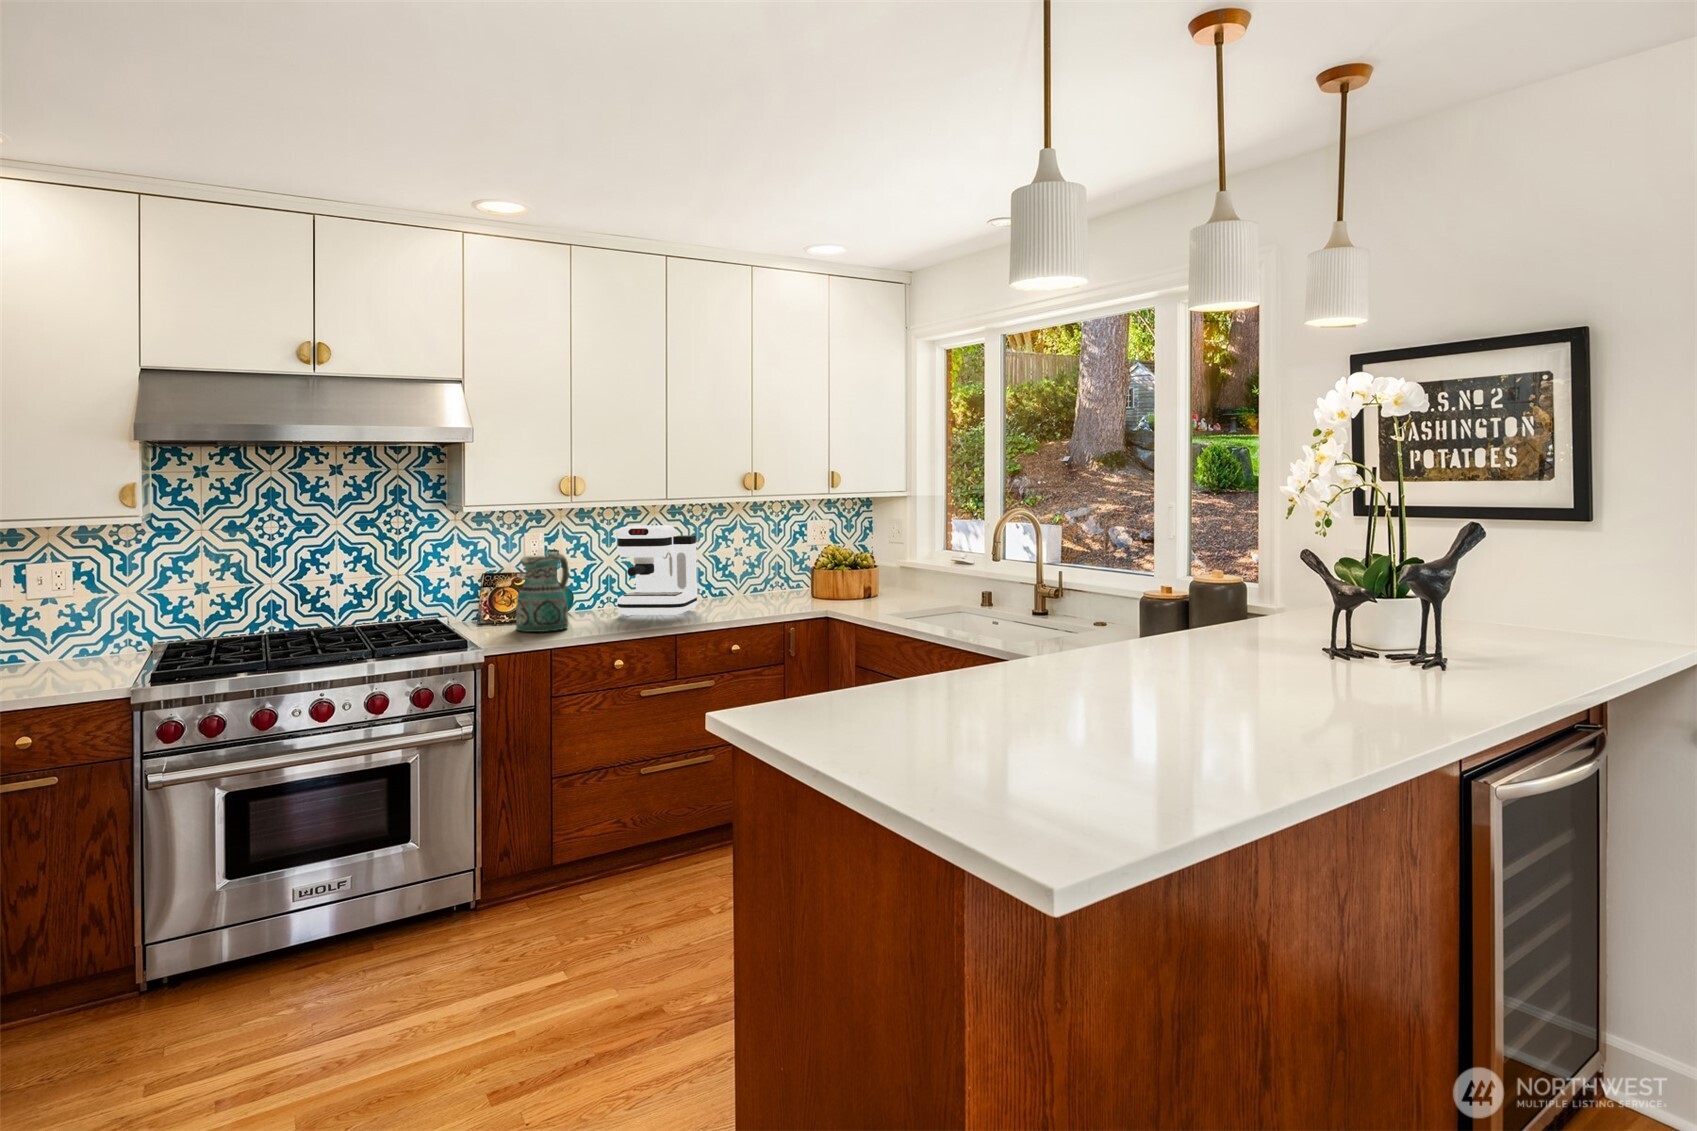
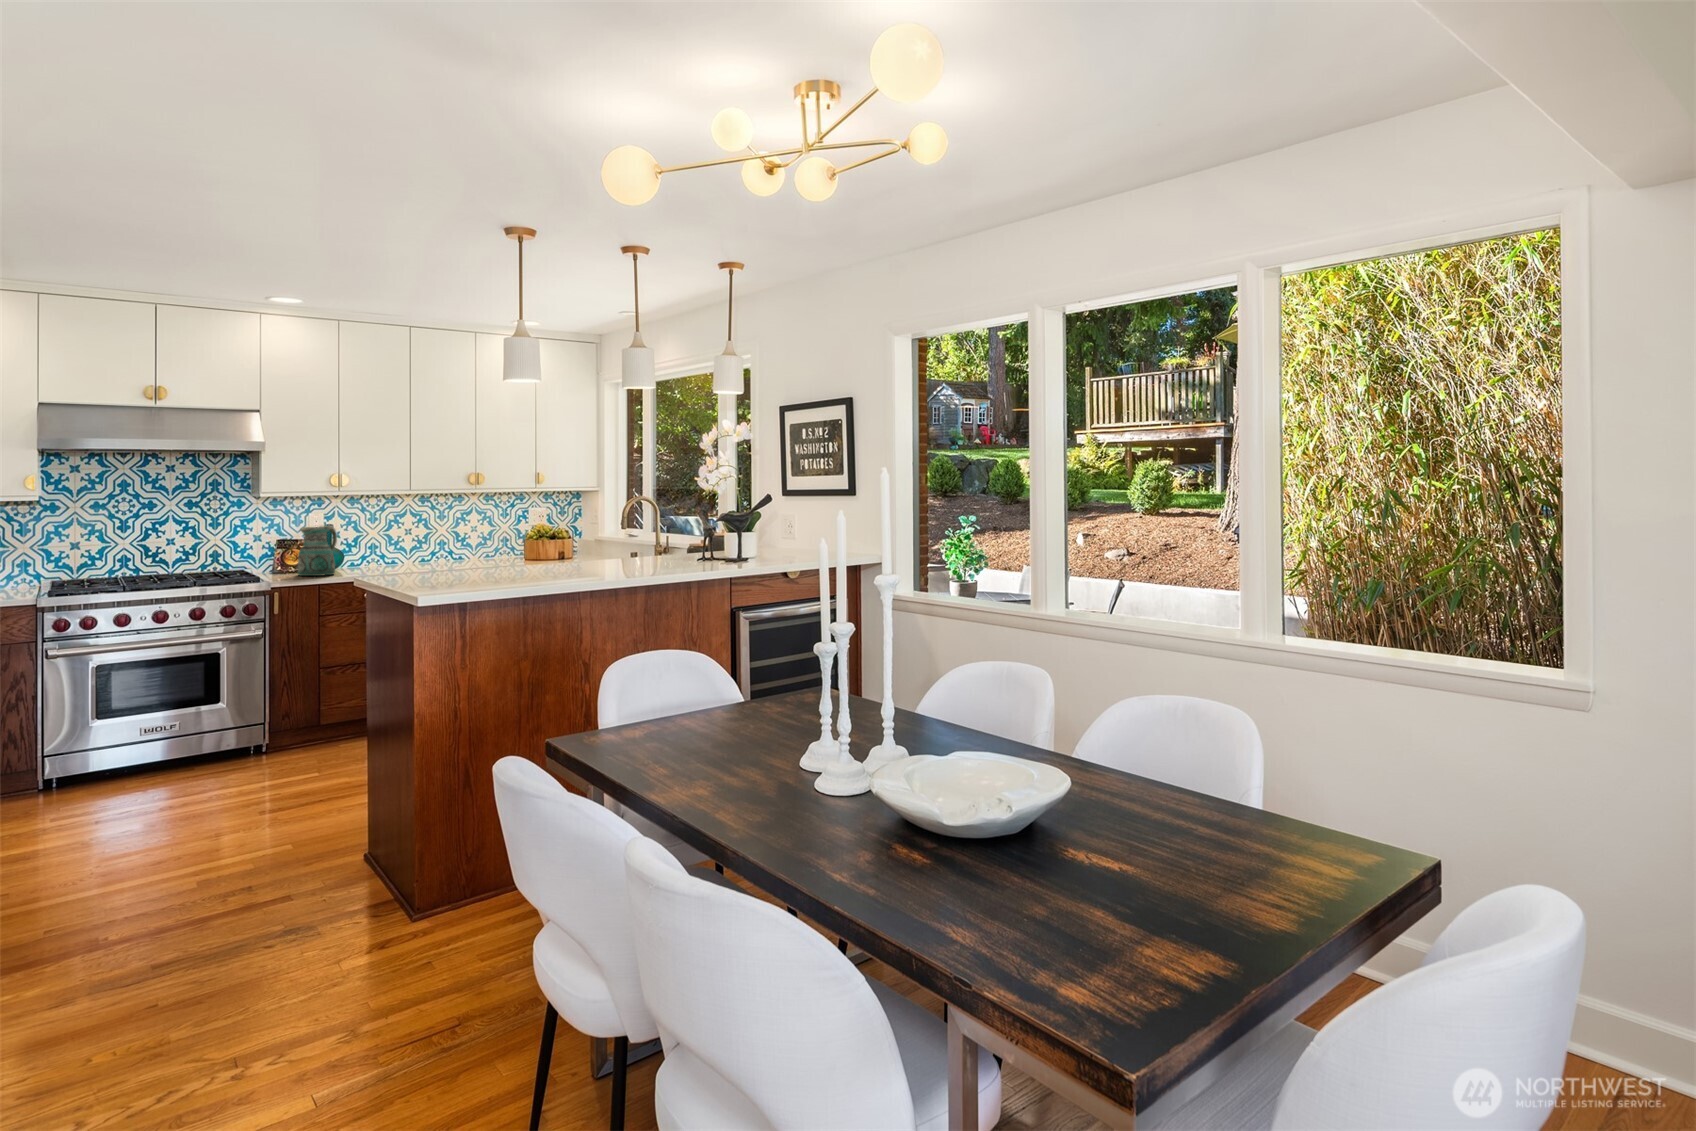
coffee maker: present [617,525,698,616] -> none [374,508,435,569]

